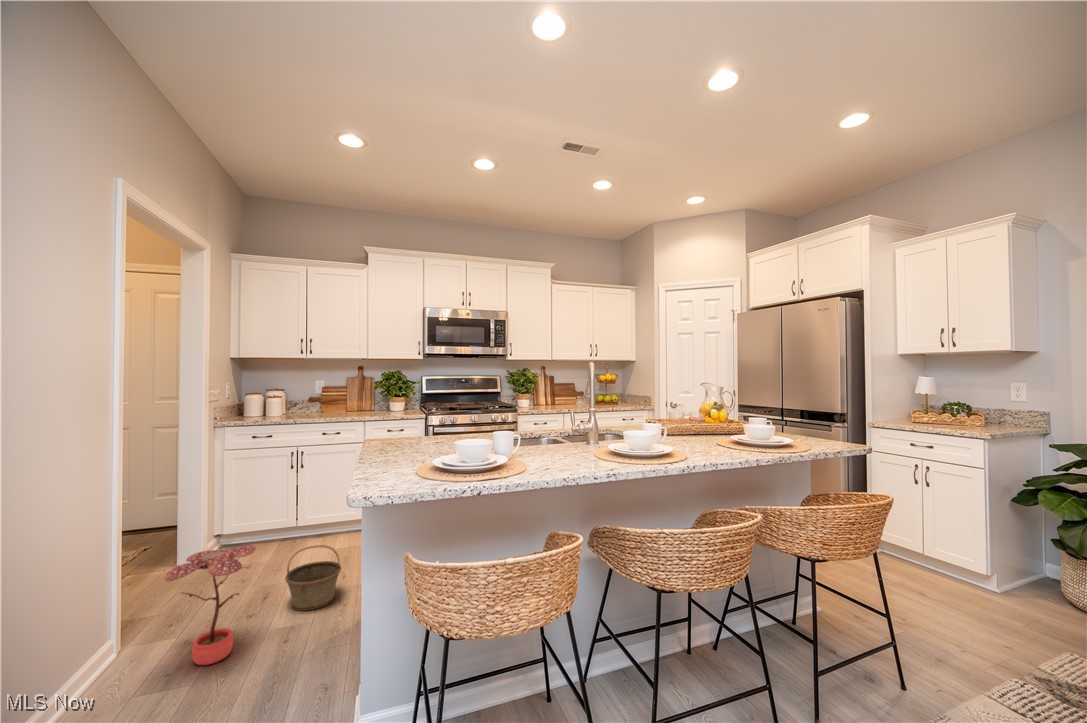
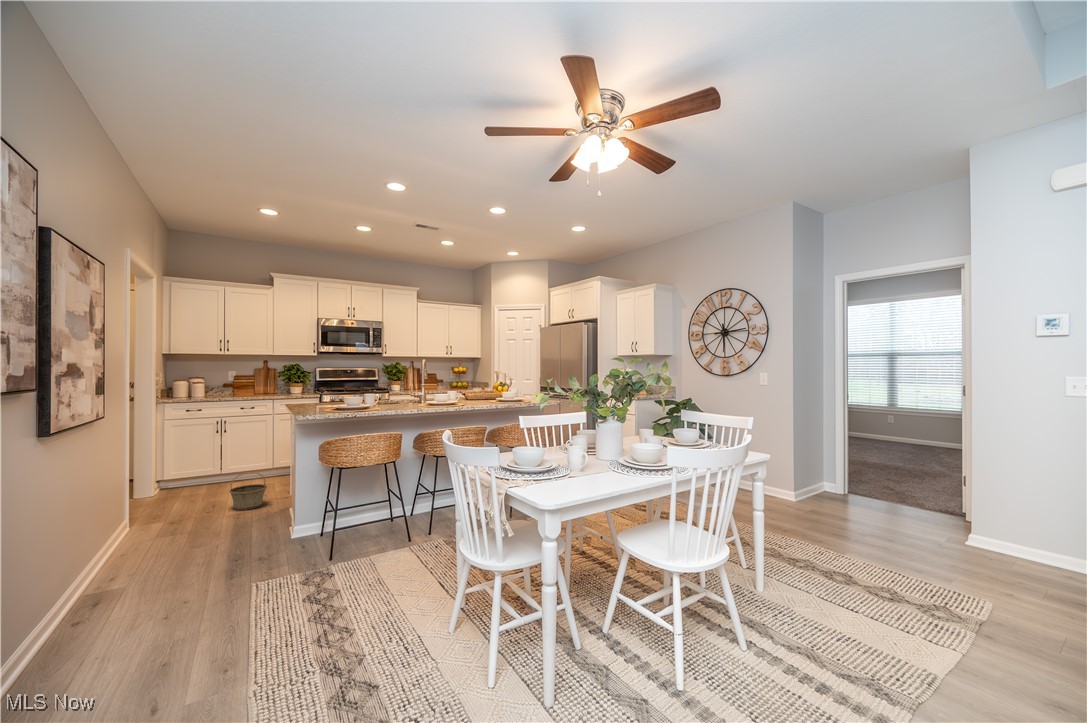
potted plant: present [165,545,256,665] -> none [167,466,217,530]

